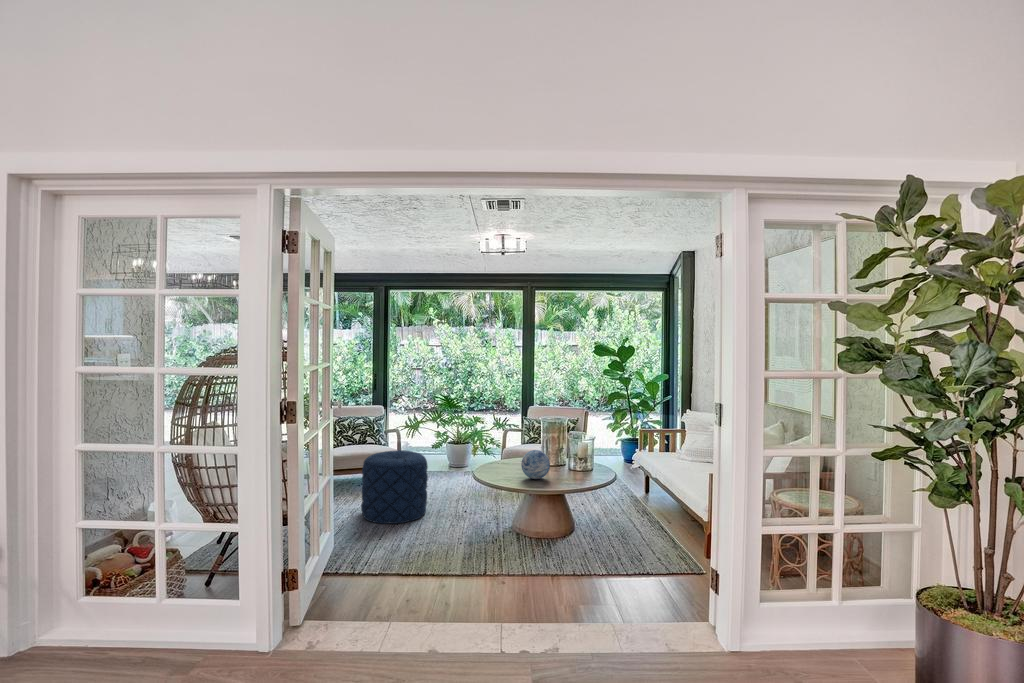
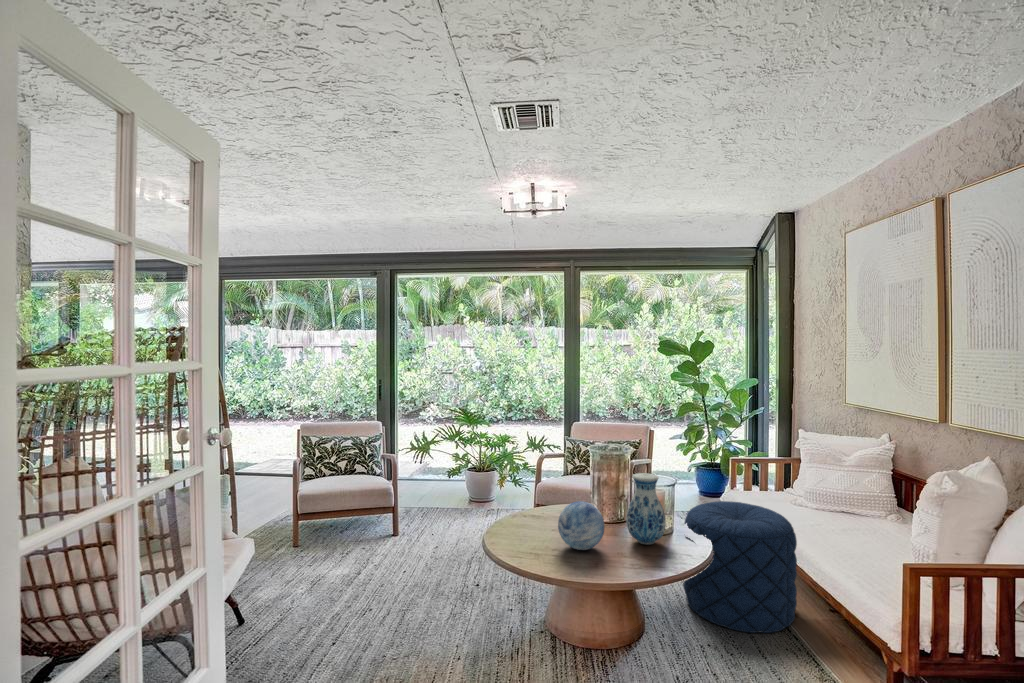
vase: none [564,433,588,476] -> present [626,473,666,545]
pouf: present [361,450,428,524] -> present [684,501,797,633]

